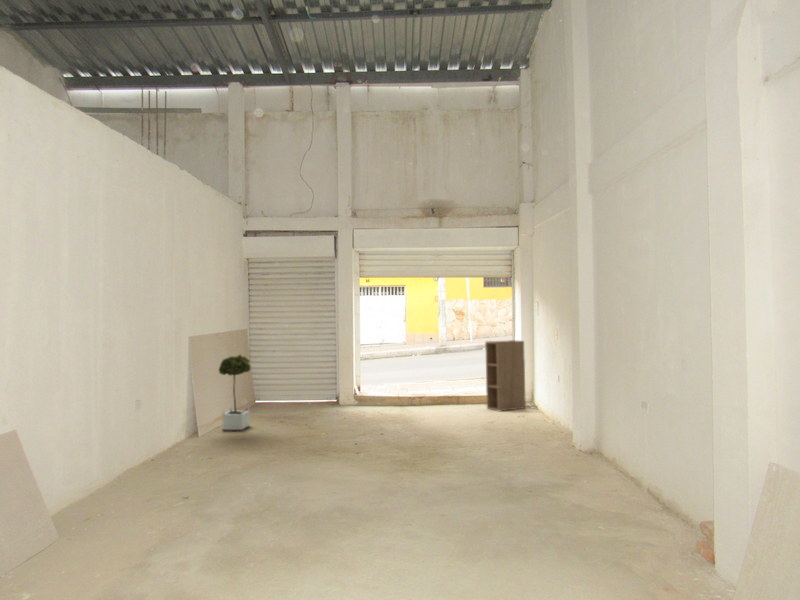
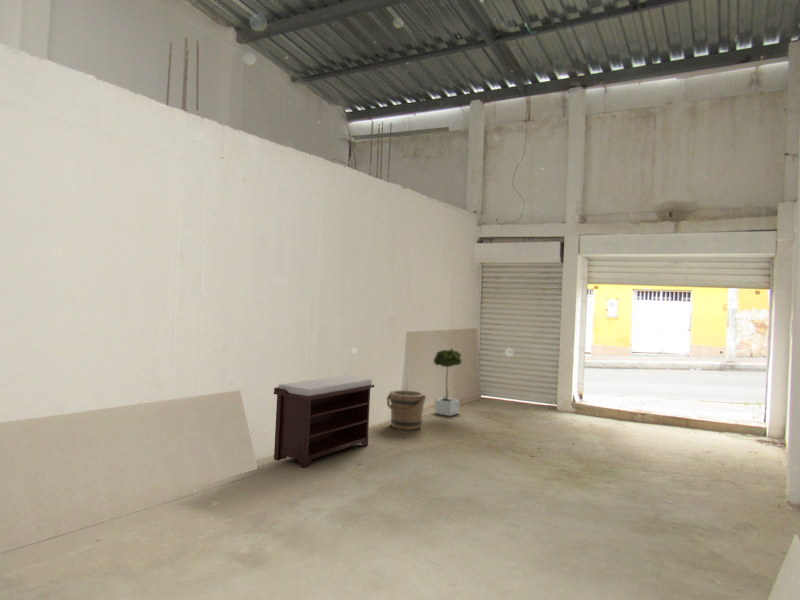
shelving unit: present [485,340,526,411] -> none [720,361,776,445]
bench: none [59,395,179,515] -> present [274,375,374,468]
bucket: none [176,406,225,452] -> present [387,390,426,430]

